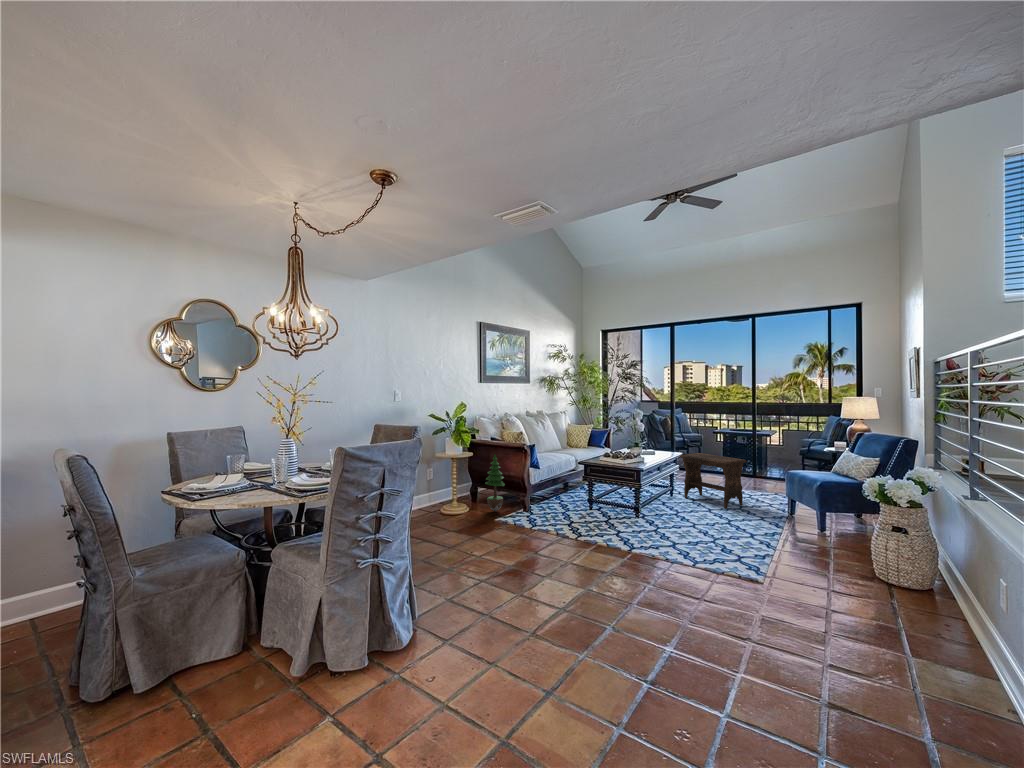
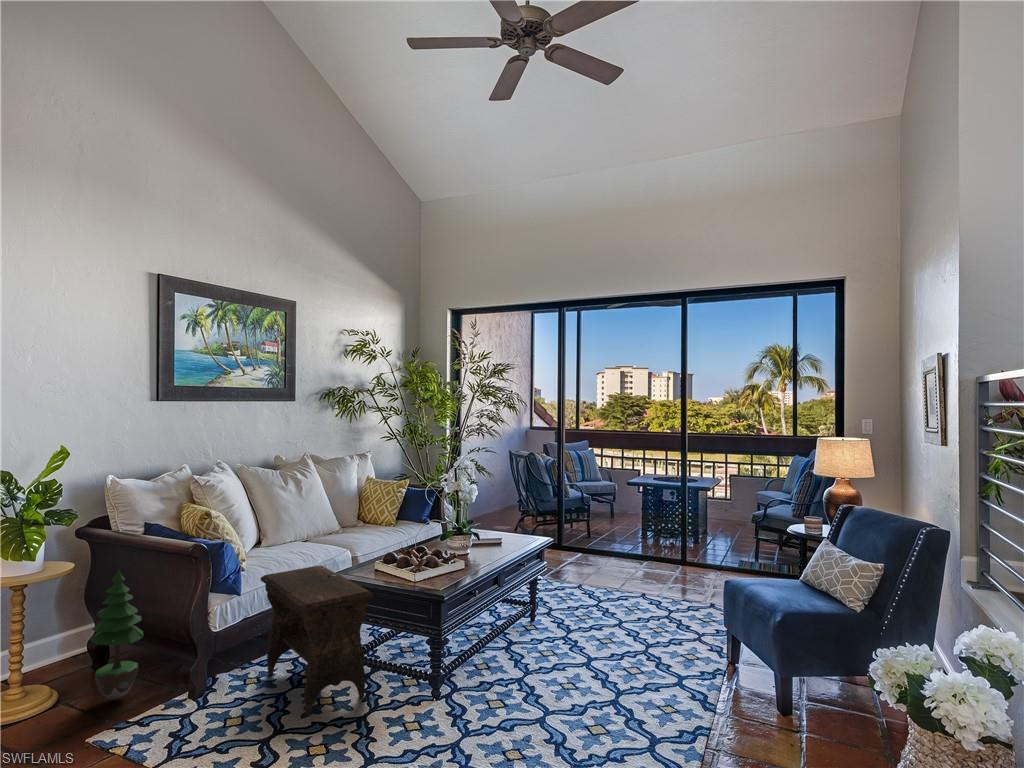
footstool: present [680,453,747,509] -> present [261,565,373,716]

